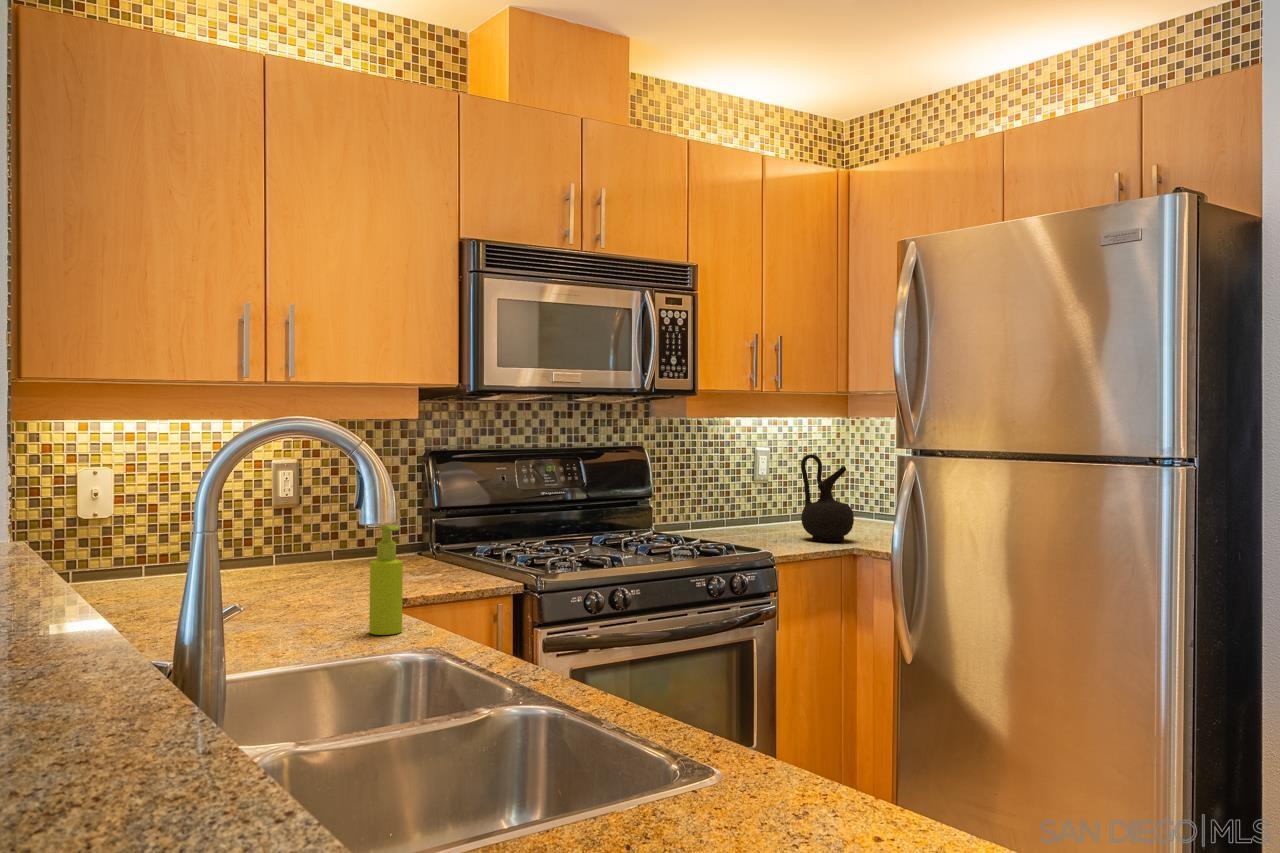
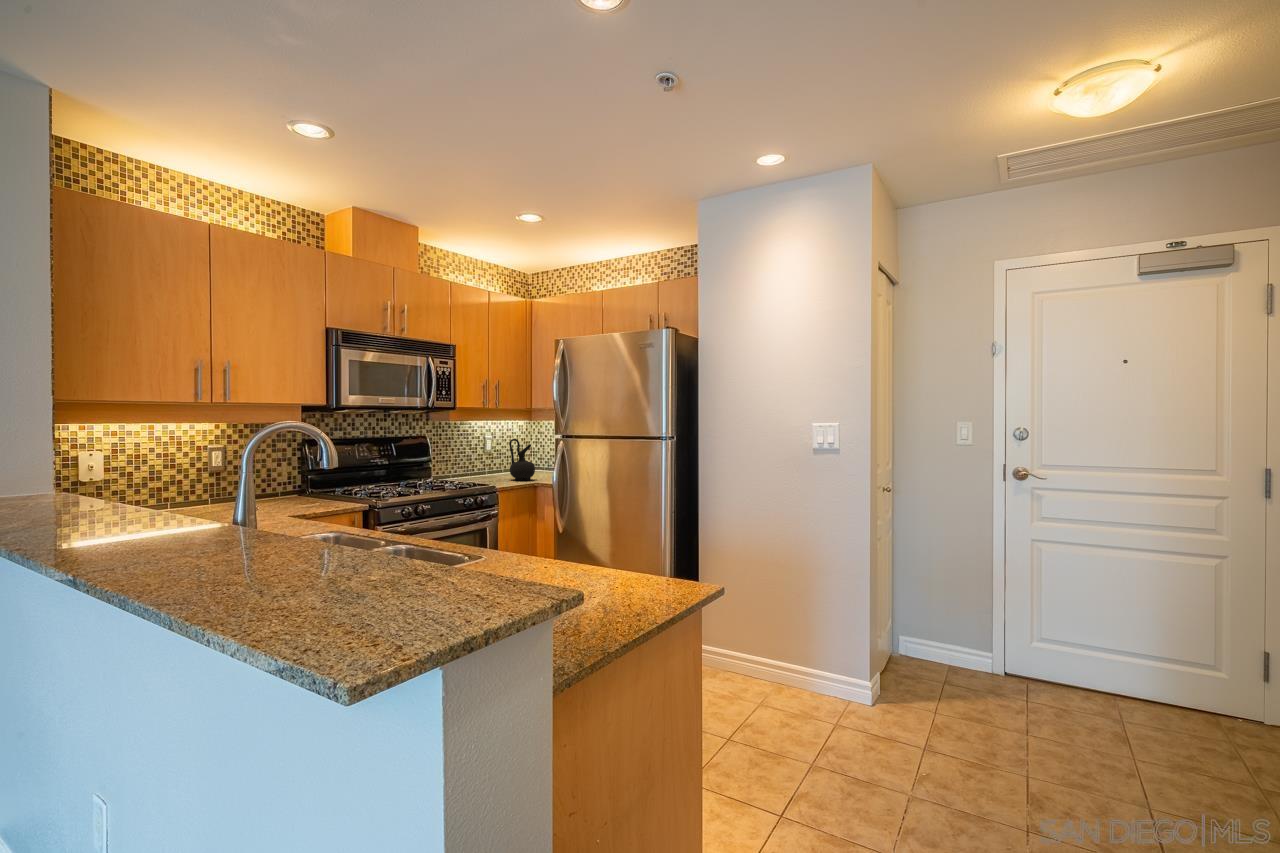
soap dispenser: present [369,524,403,635] -> none [294,475,312,529]

